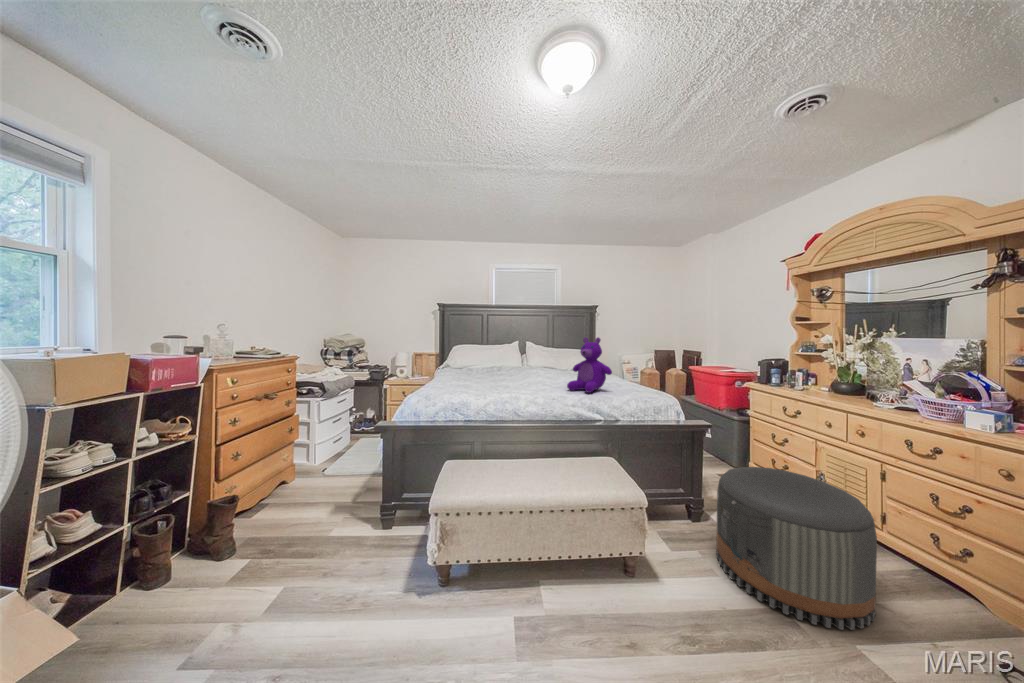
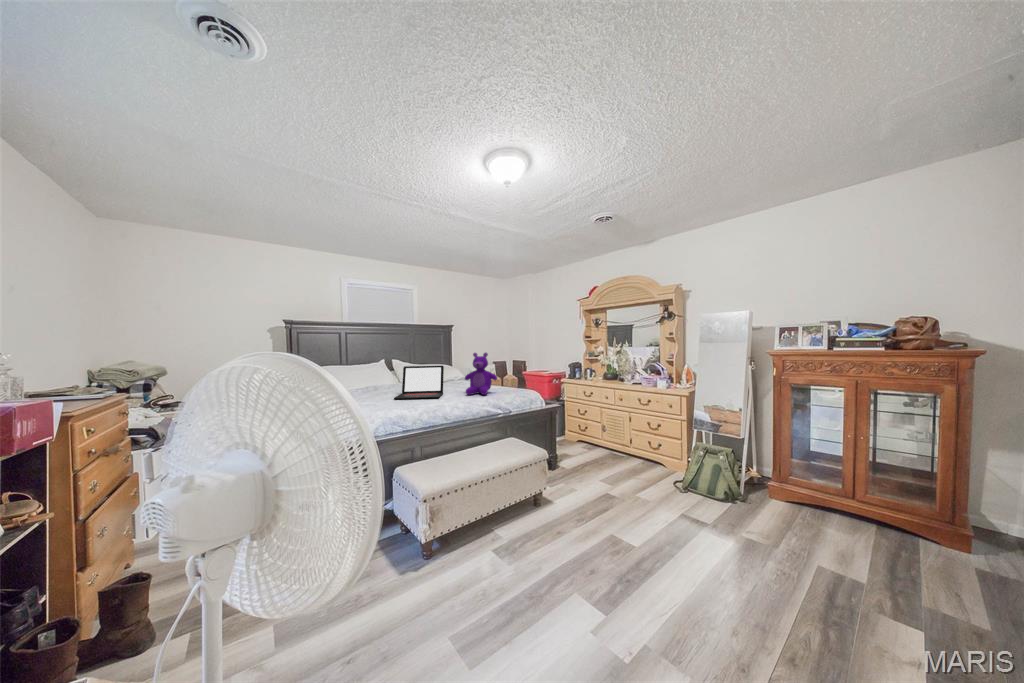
laptop: none [490,351,550,389] -> present [394,366,444,399]
pouf: present [716,467,877,630] -> none [570,425,638,495]

